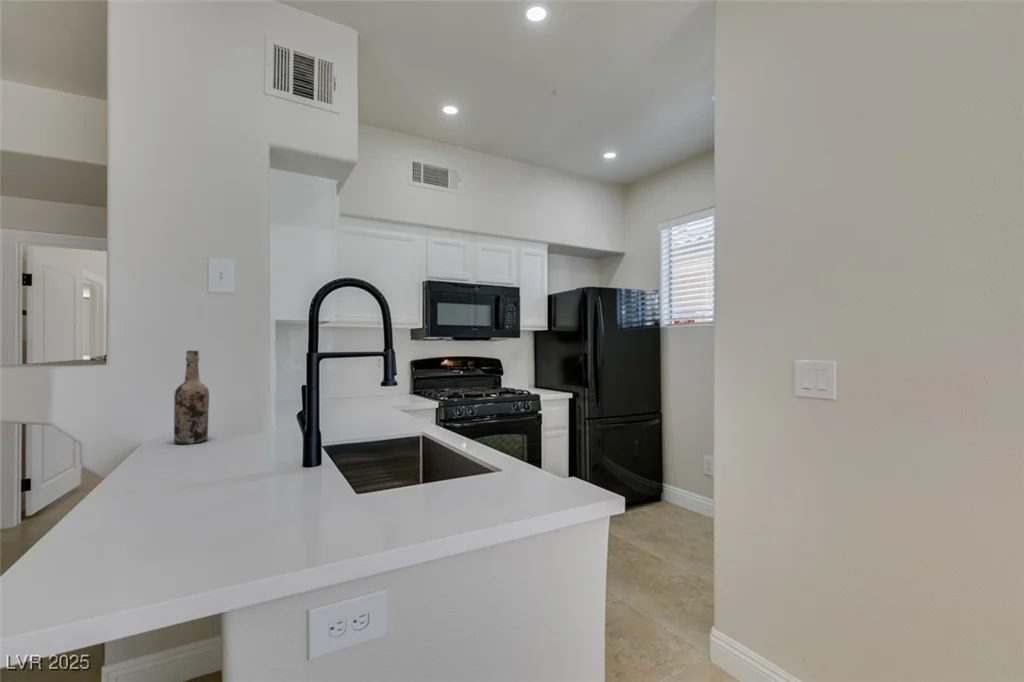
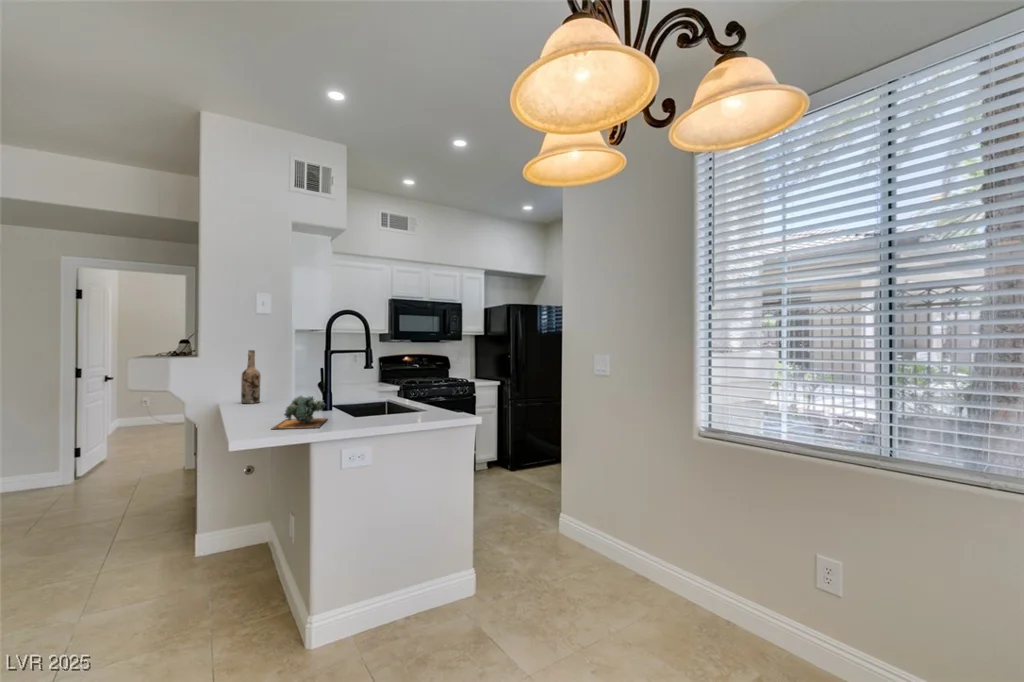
succulent plant: none [129,455,299,557] -> present [271,396,327,430]

